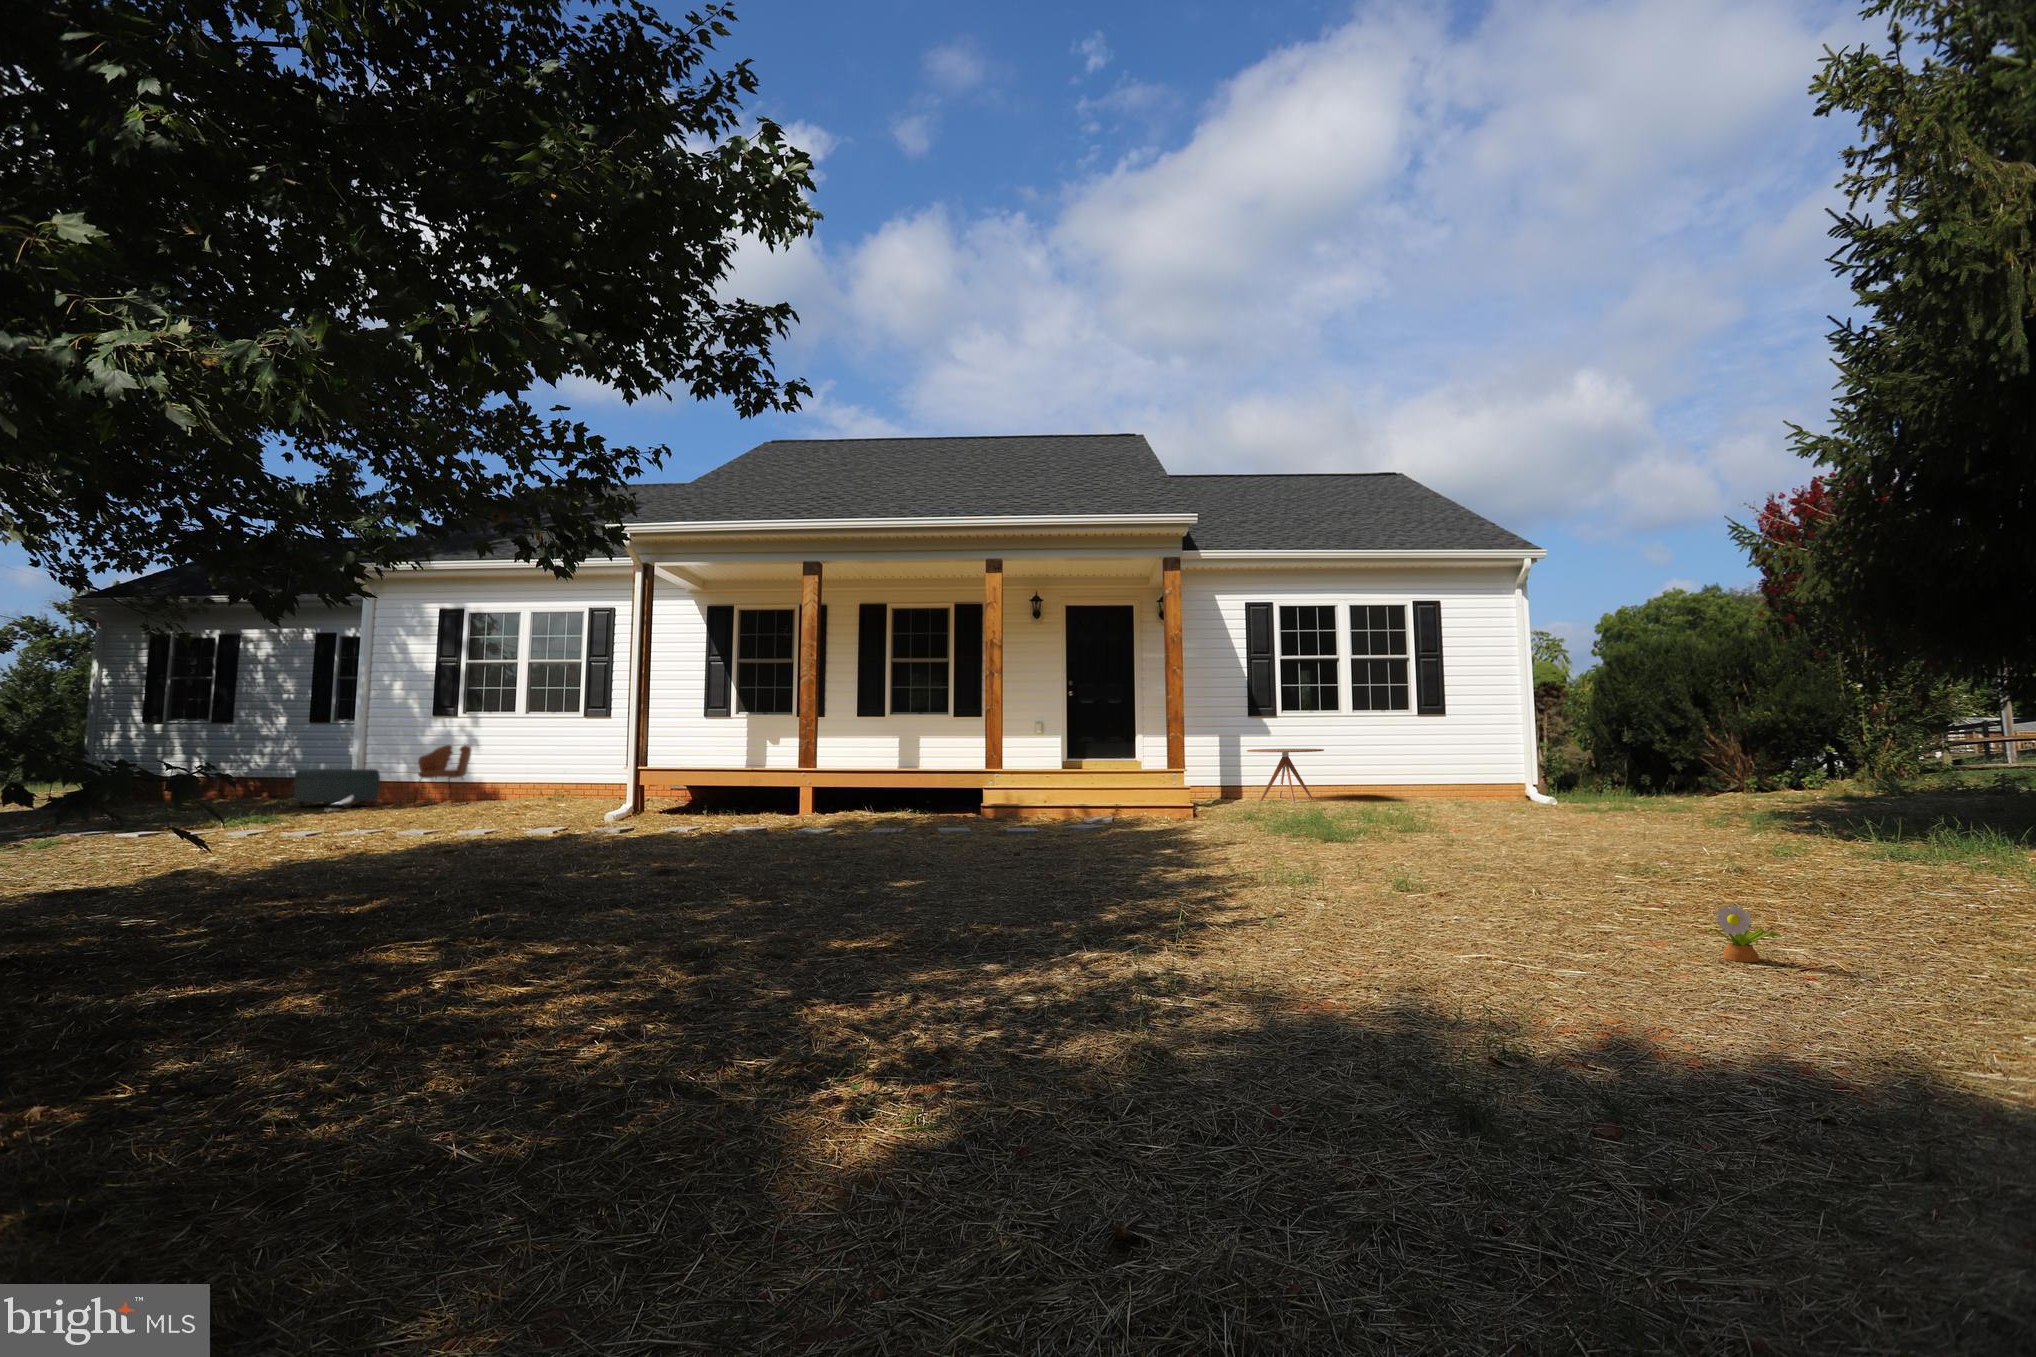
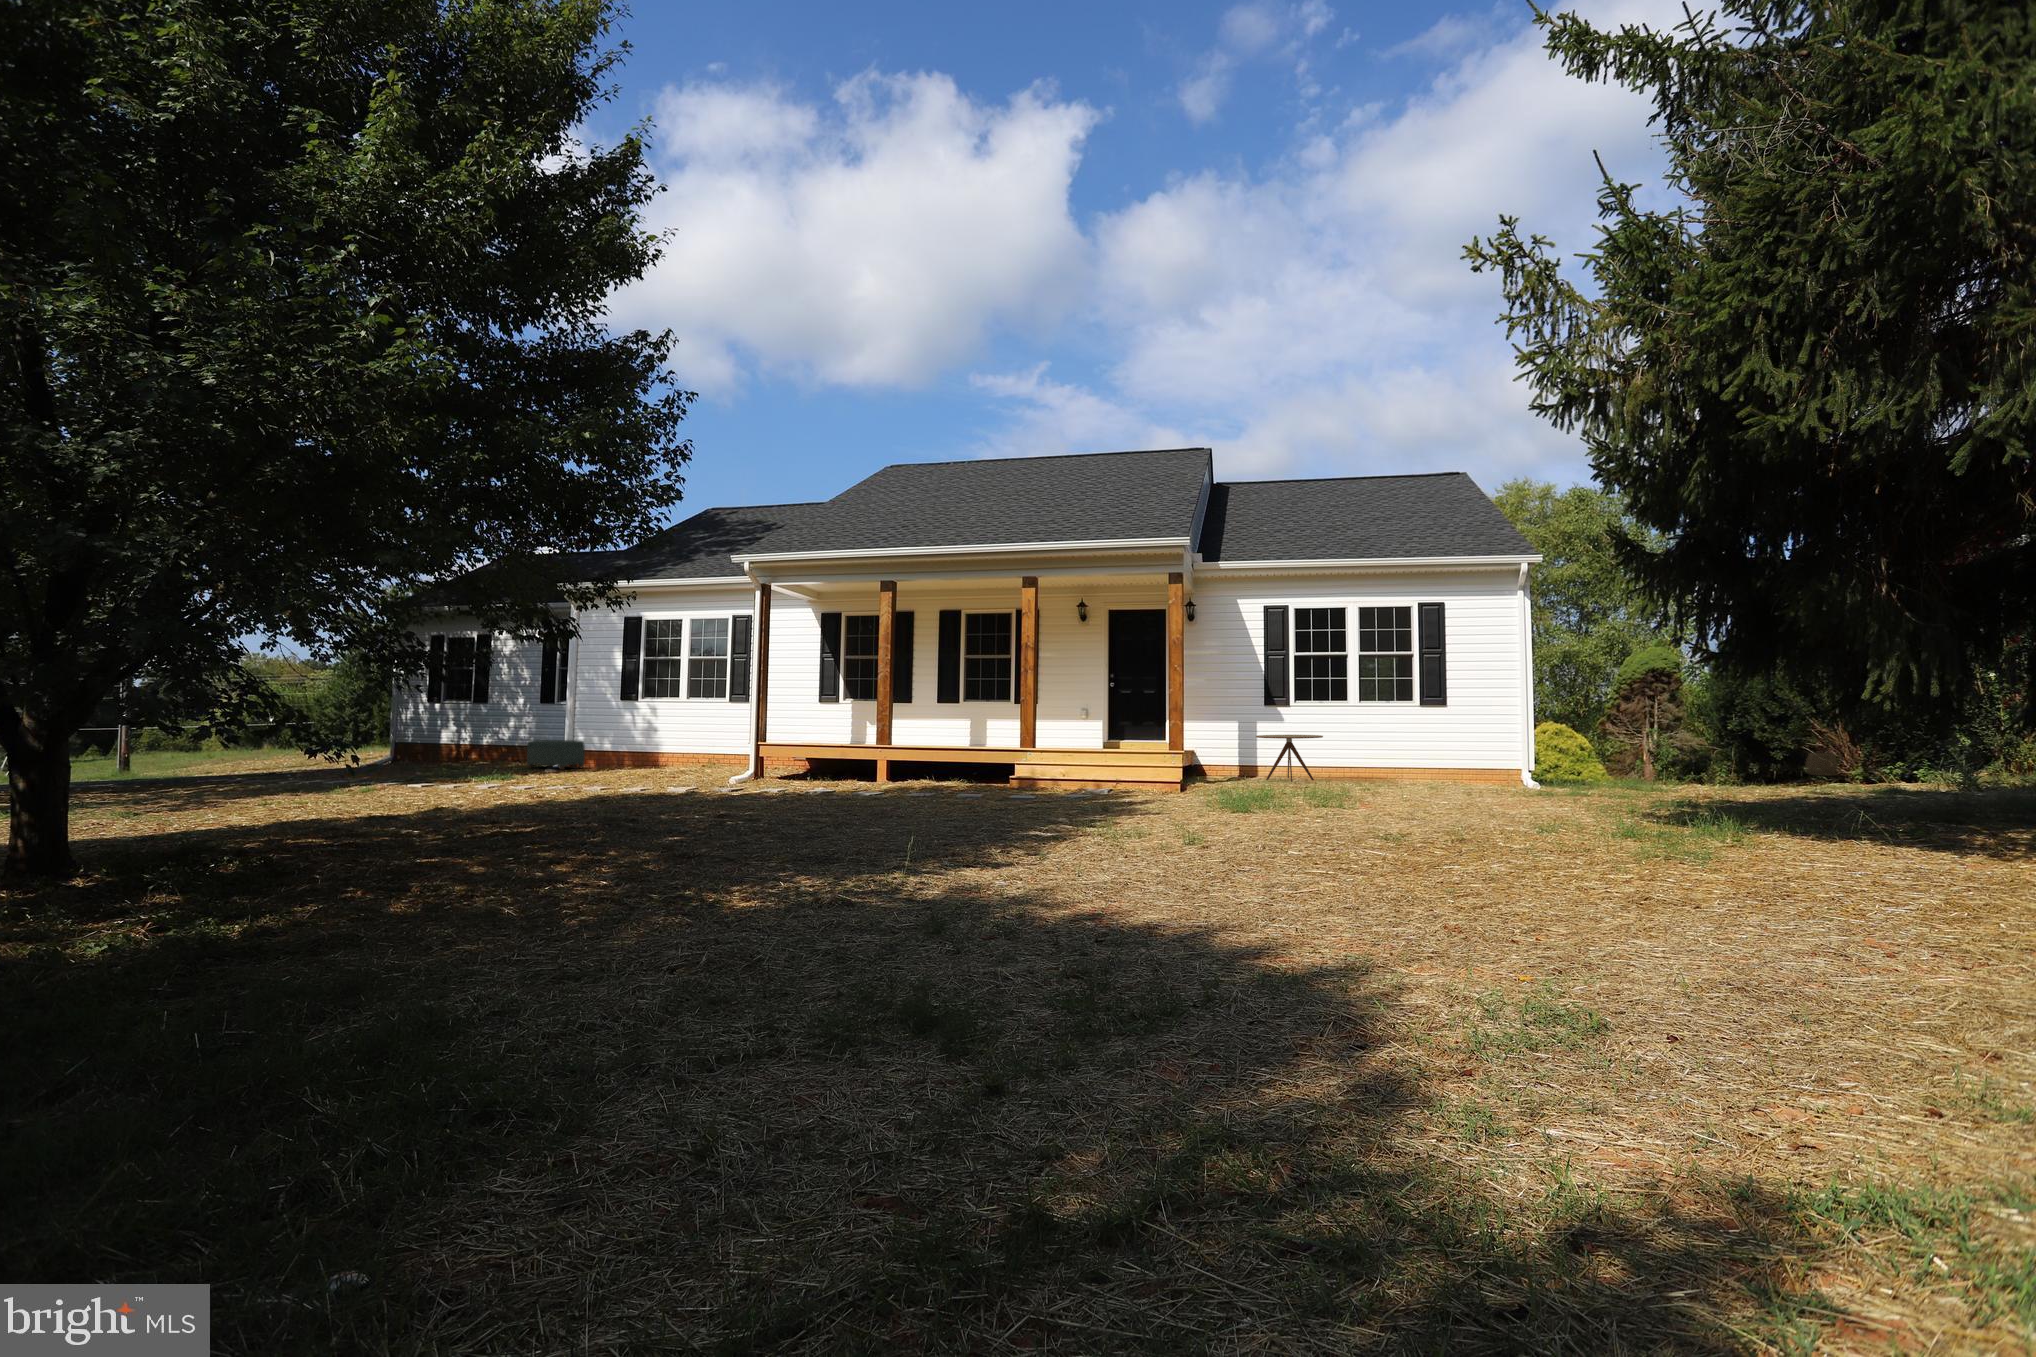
chair: present [414,745,471,807] -> none [607,721,648,770]
woven basket: none [1775,762,1808,785] -> present [1806,753,1838,776]
decorative plant: present [1705,903,1782,962] -> none [1340,859,1383,900]

